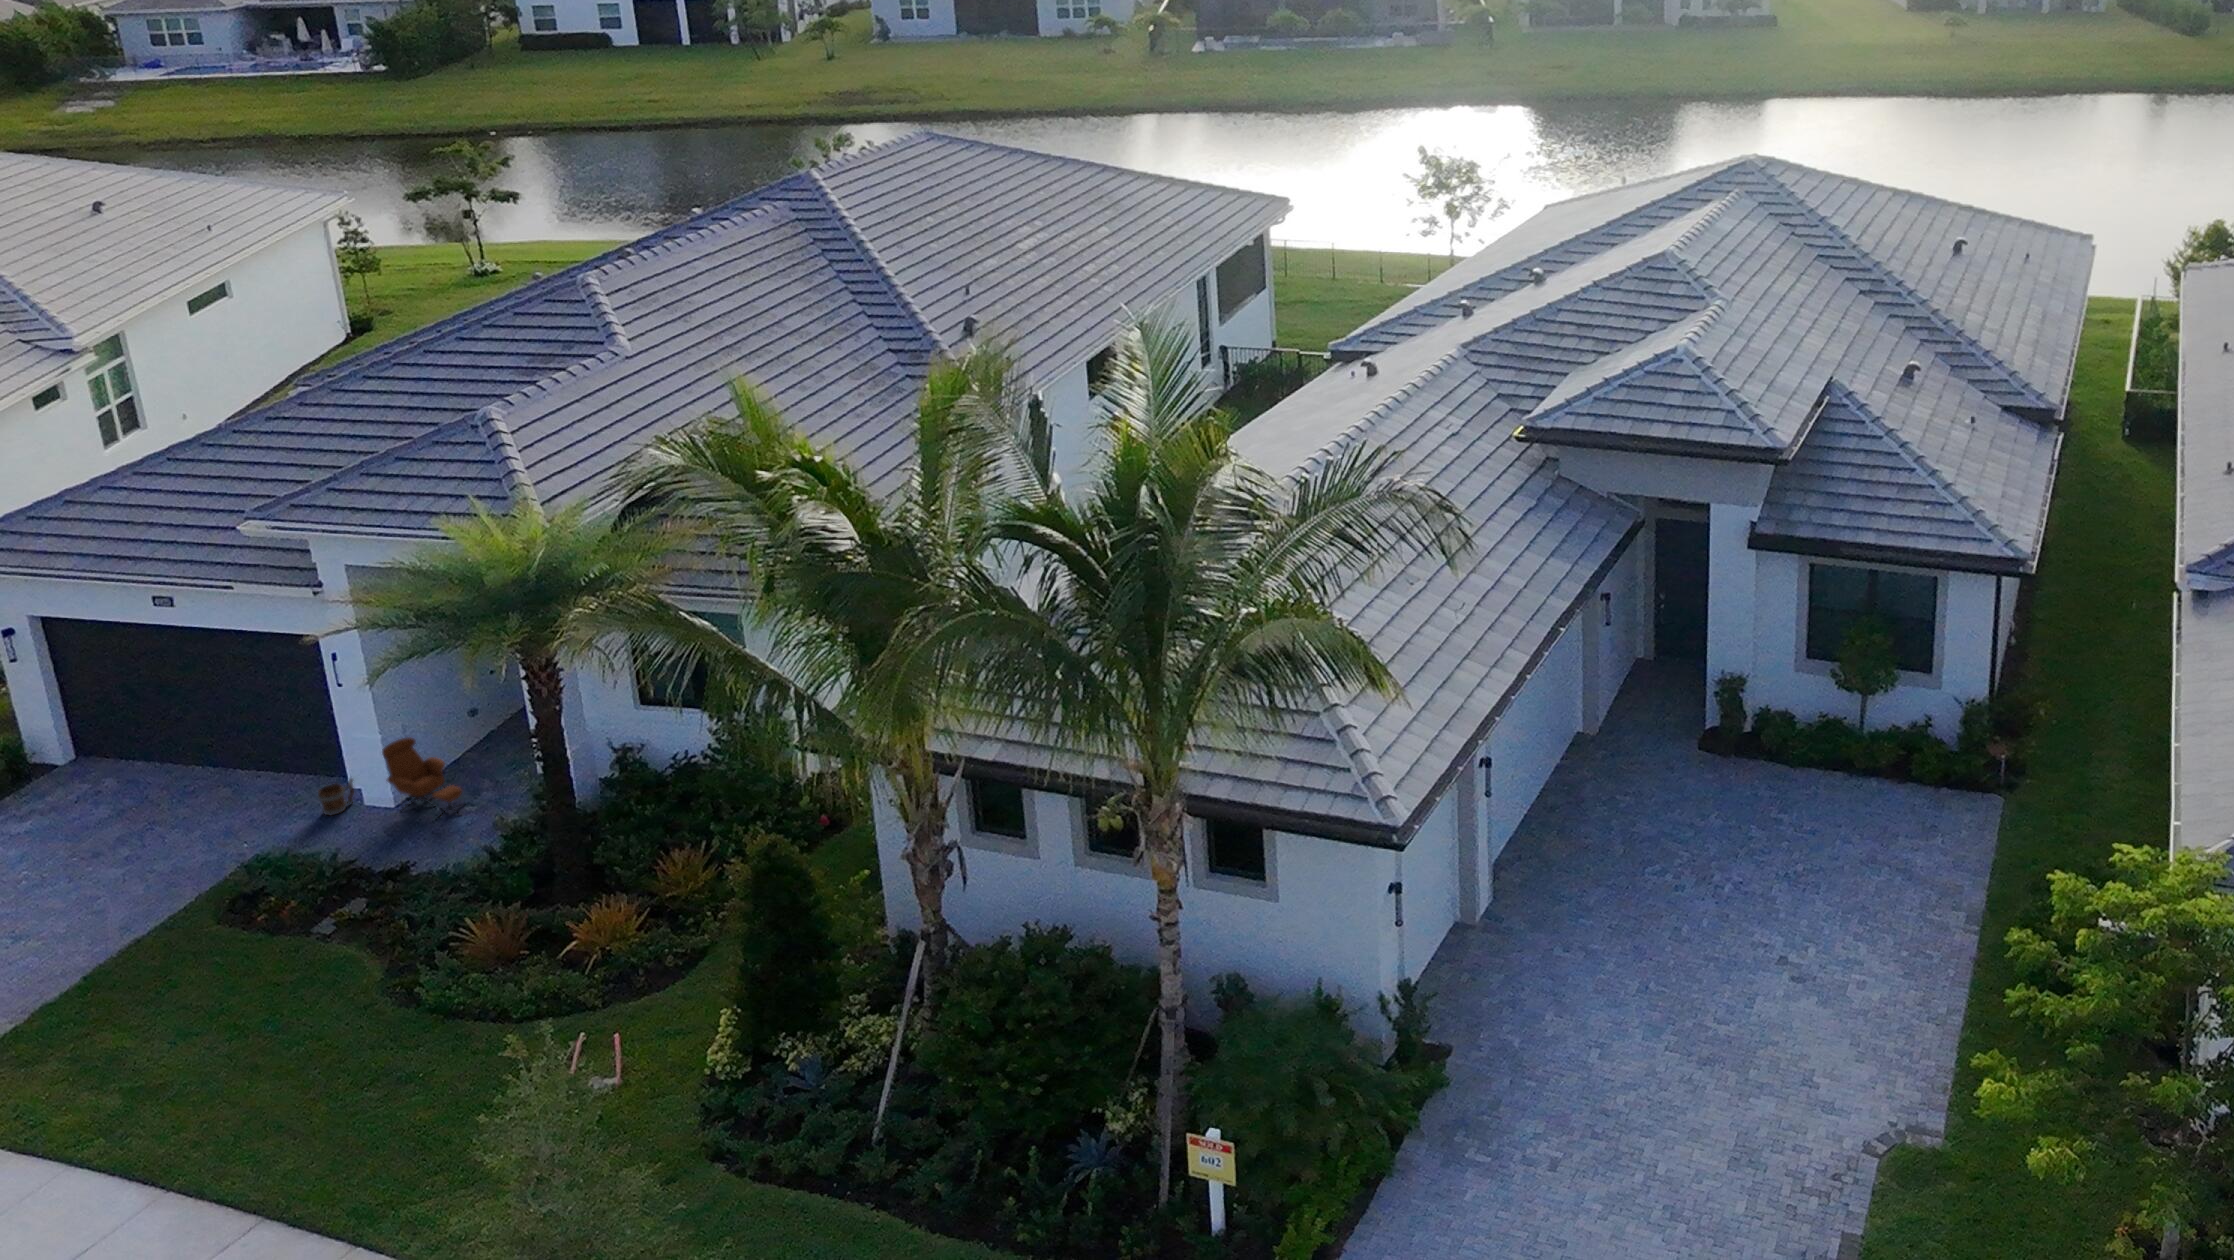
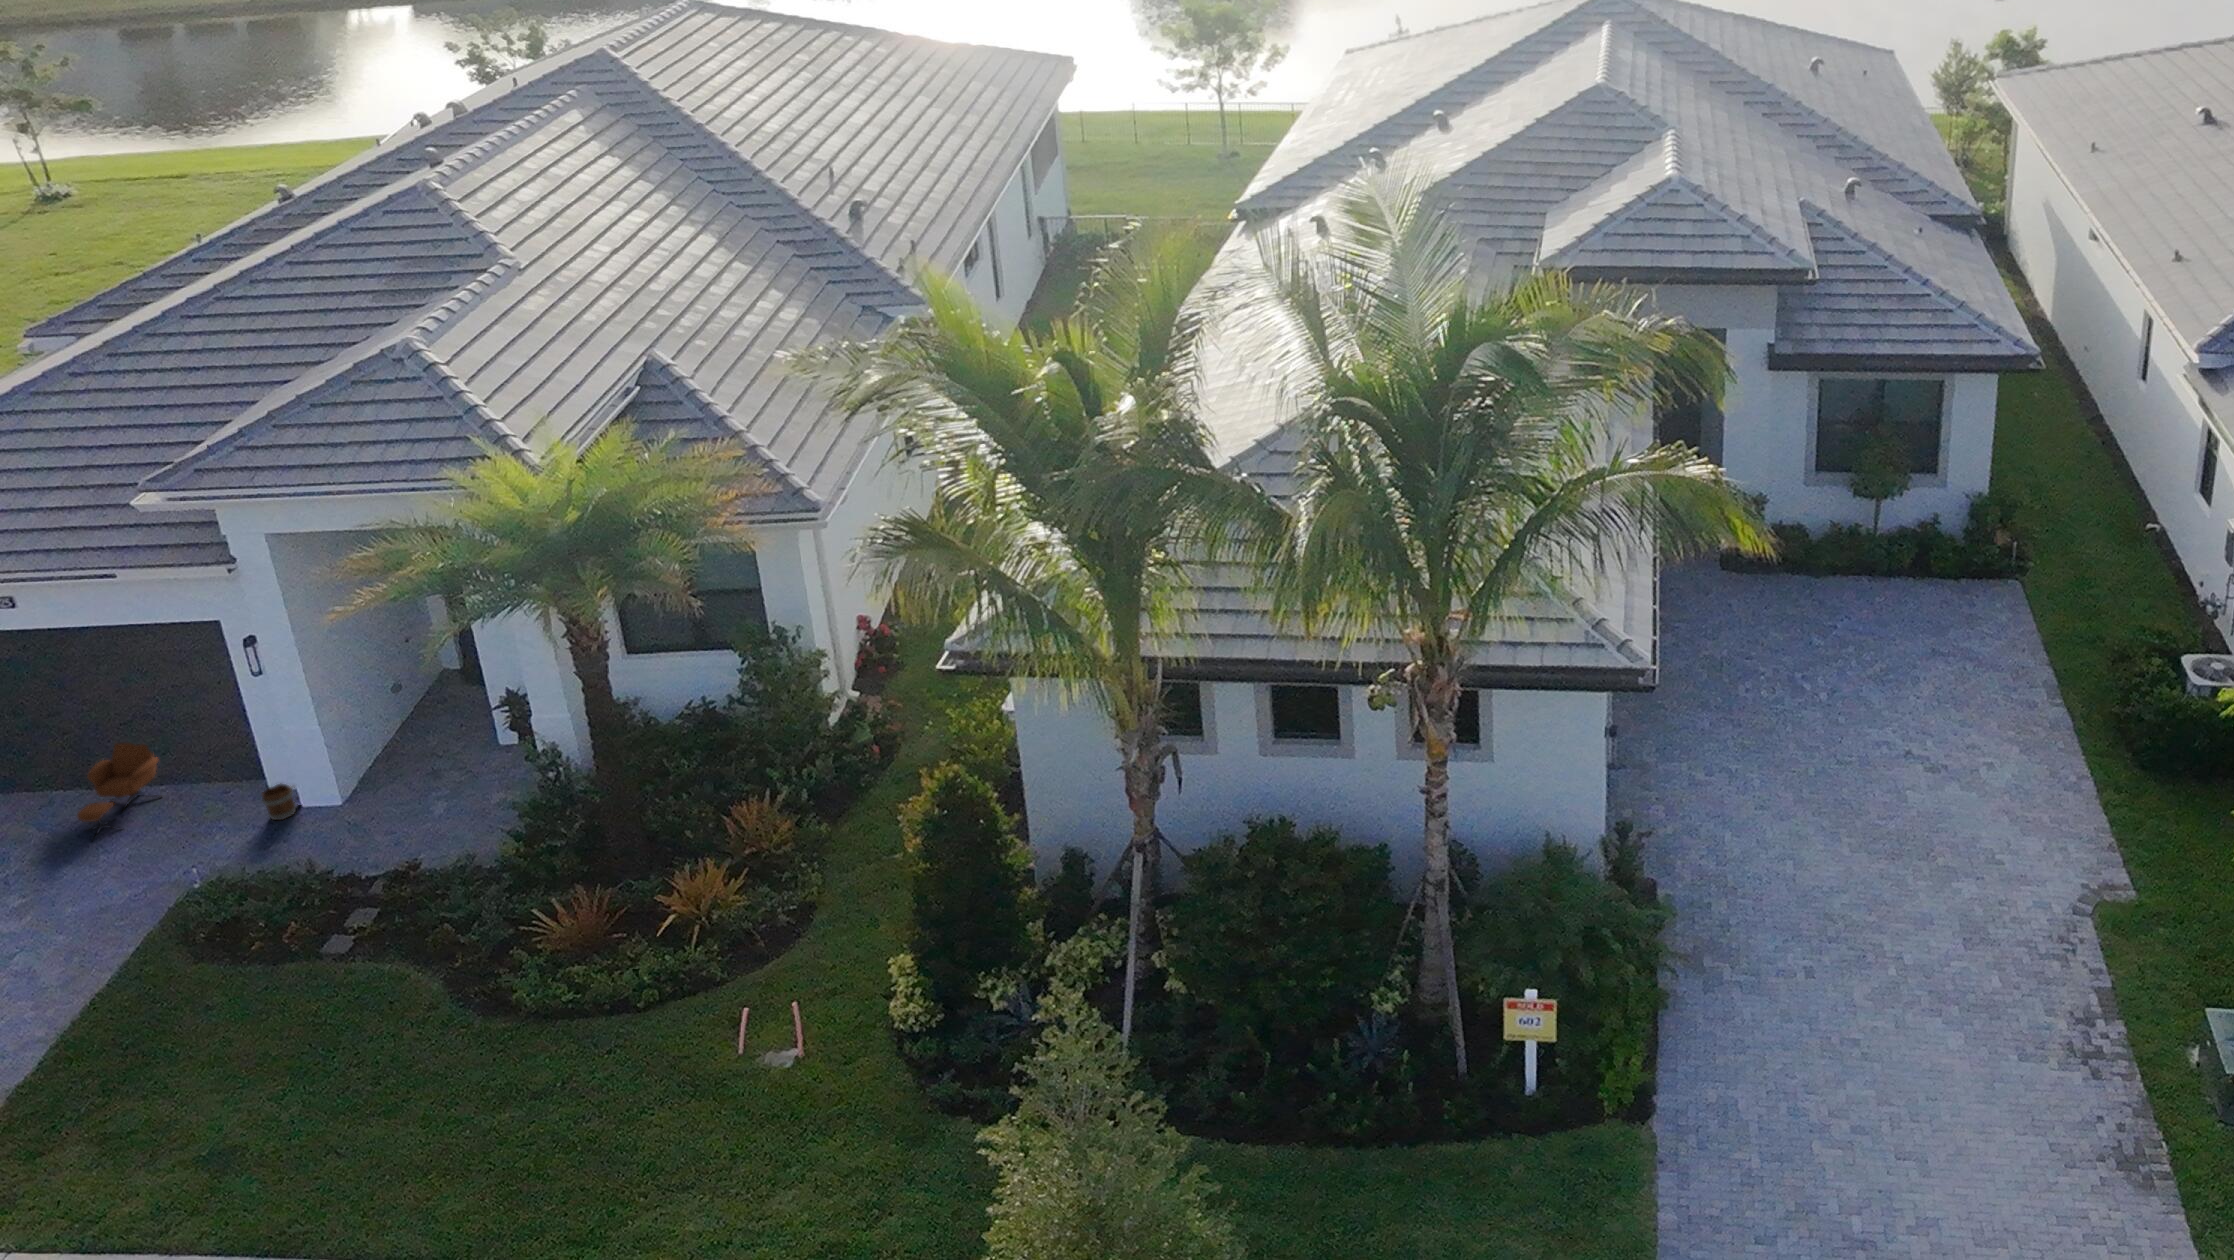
lounge chair: present [382,737,462,811] -> present [77,743,159,833]

